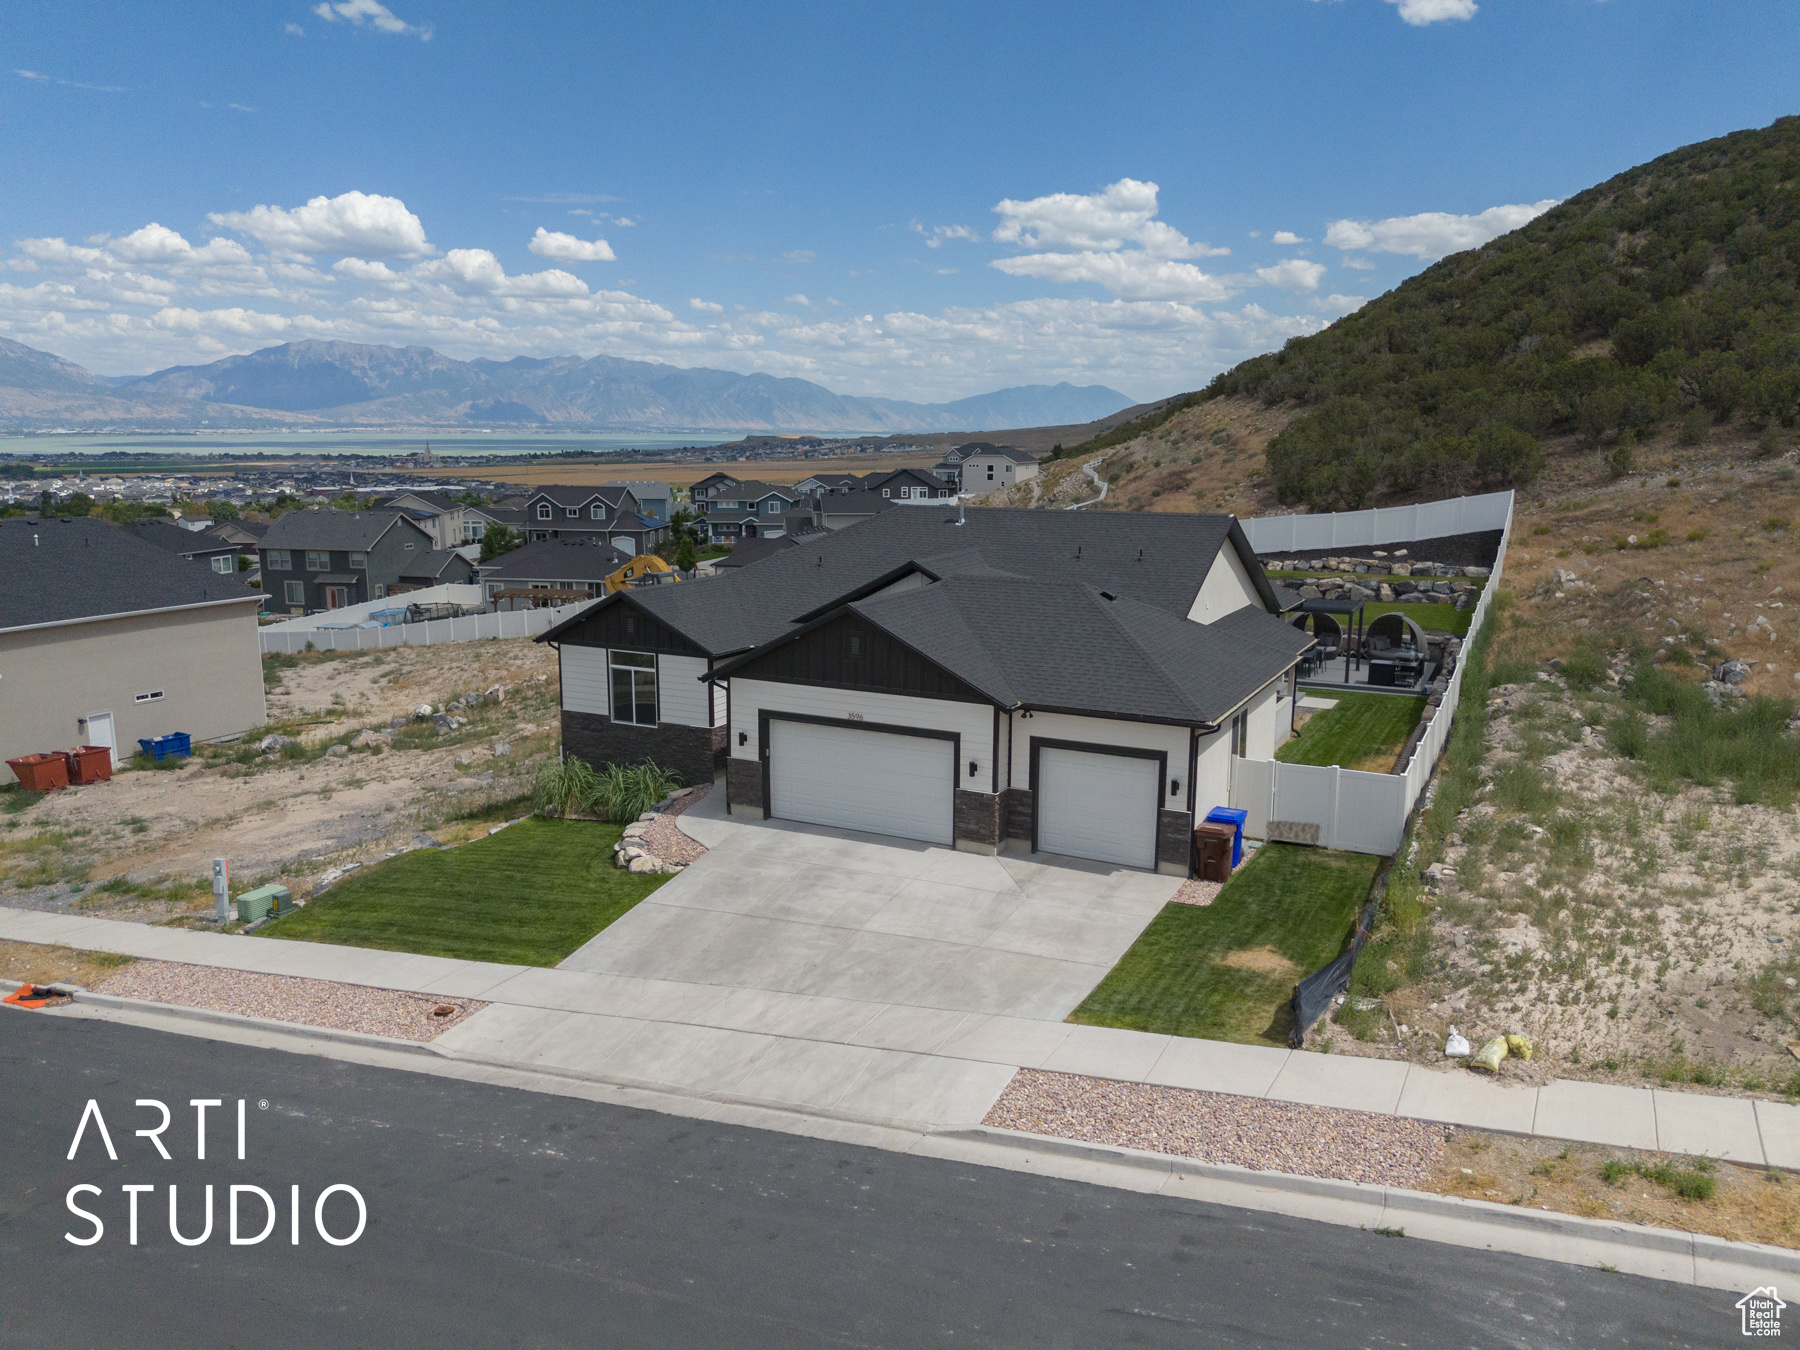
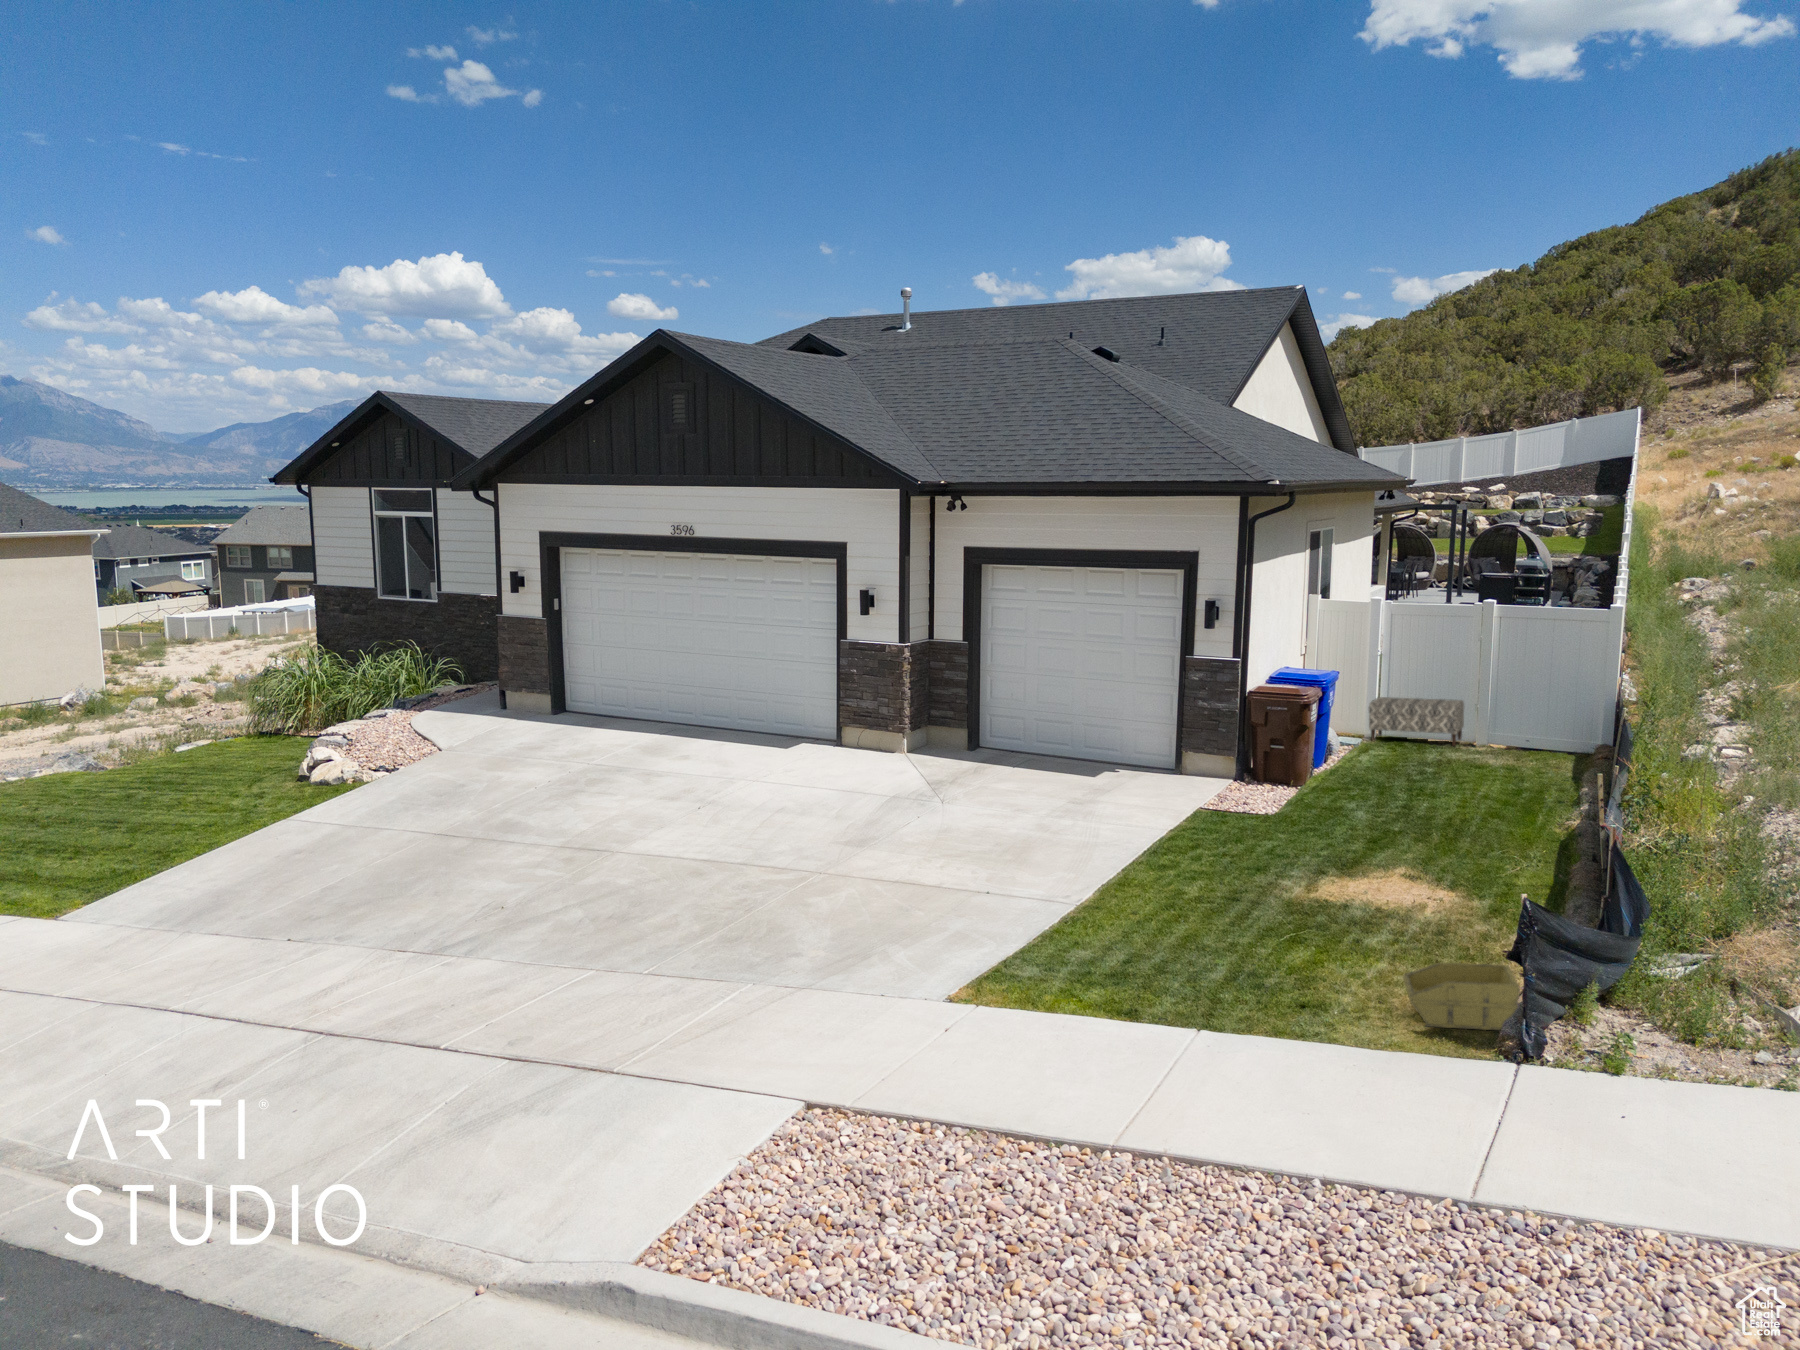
storage bin: none [1257,1004,1301,1033] -> present [1403,963,1520,1030]

